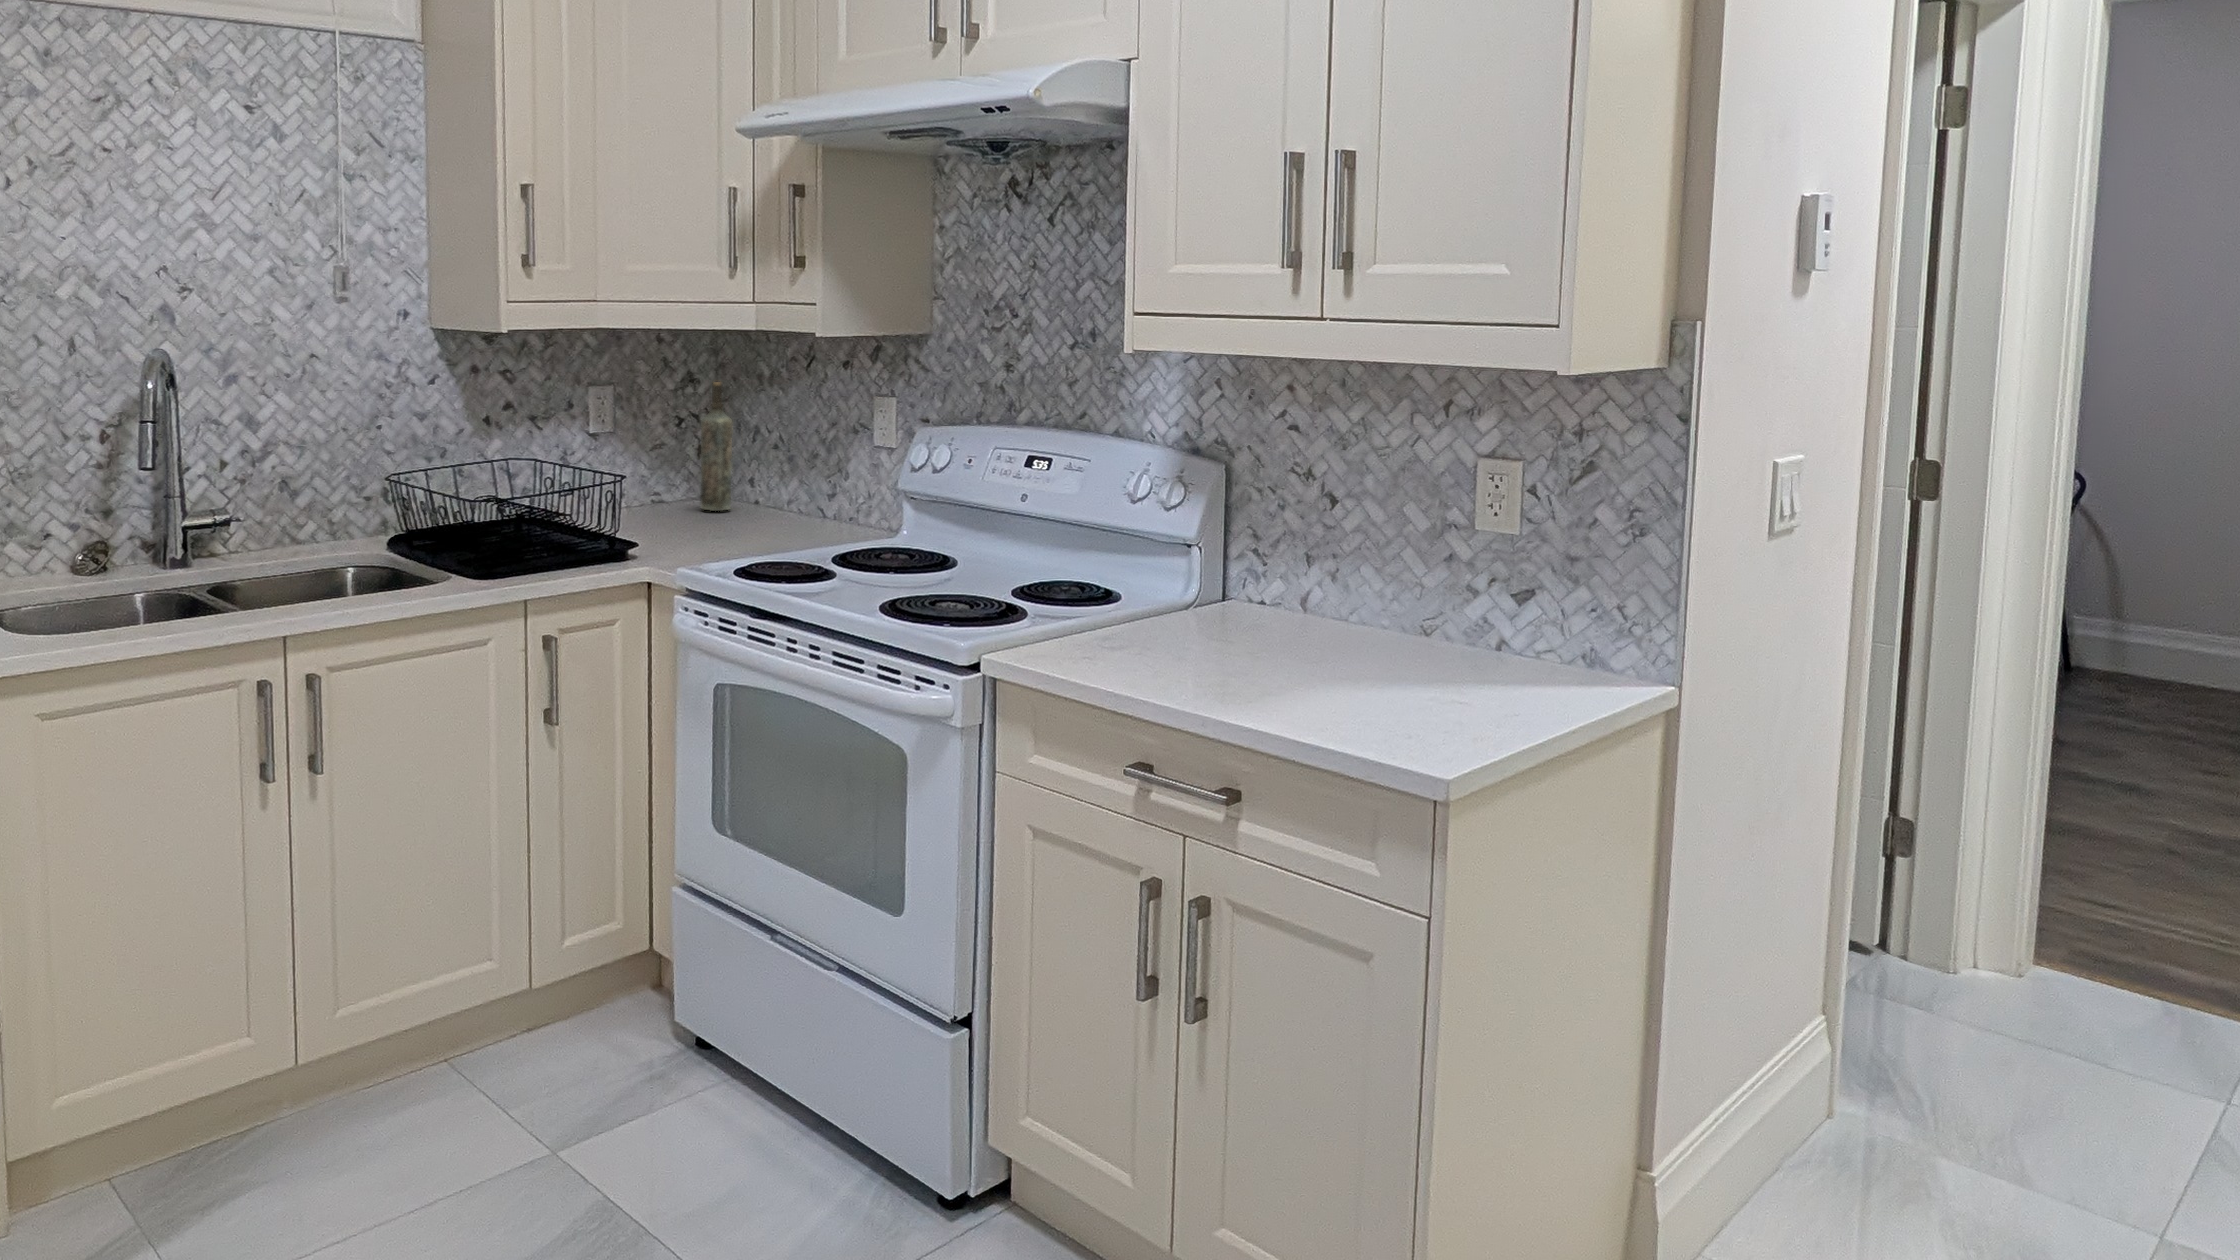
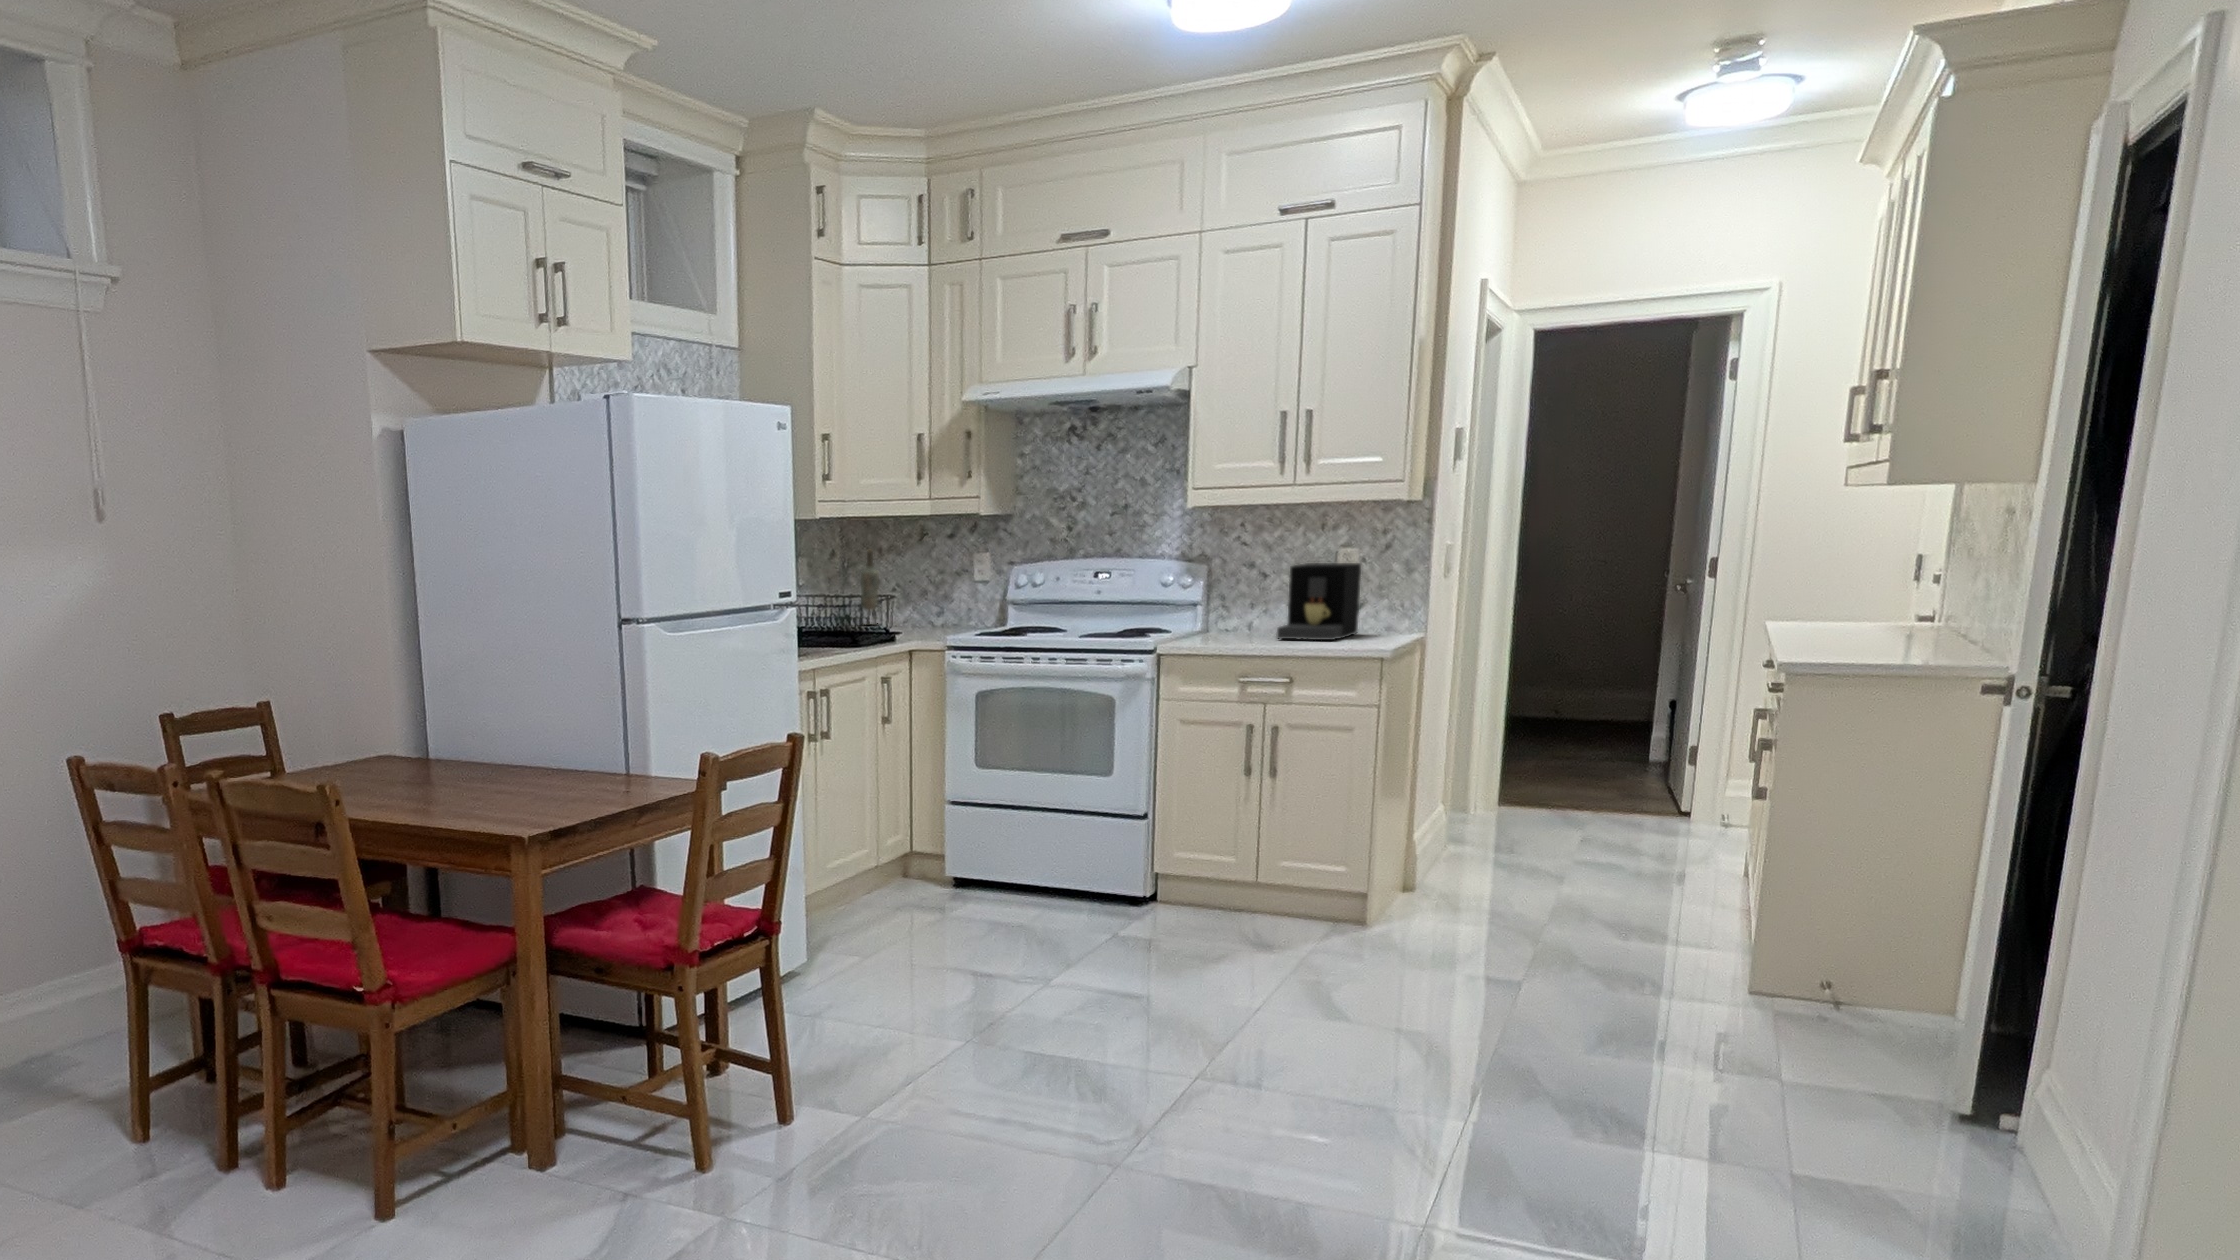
coffee maker: none [1241,493,1502,711] -> present [1277,563,1361,640]

